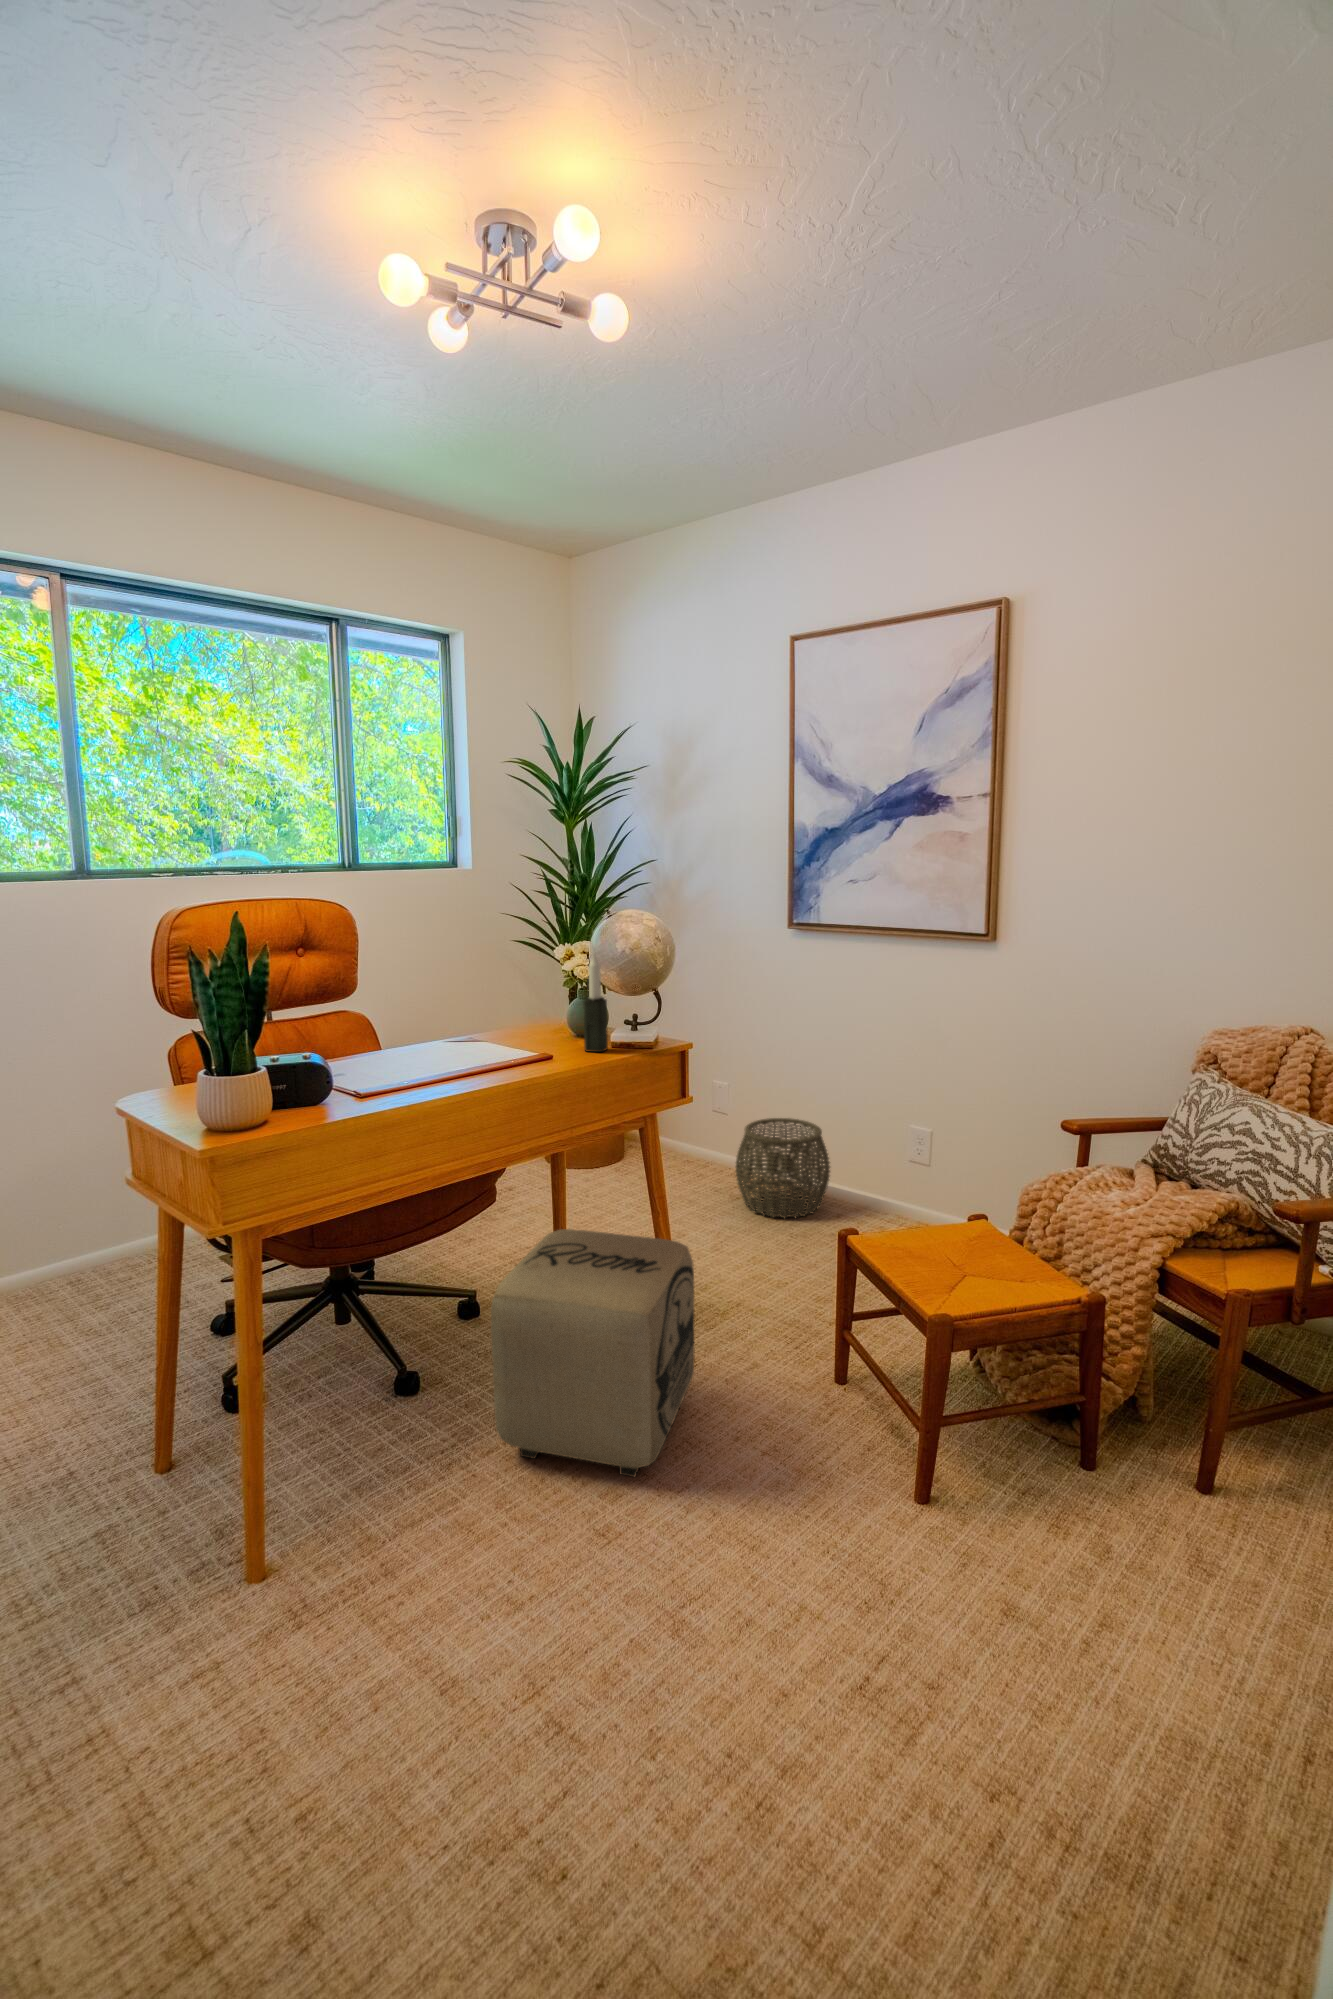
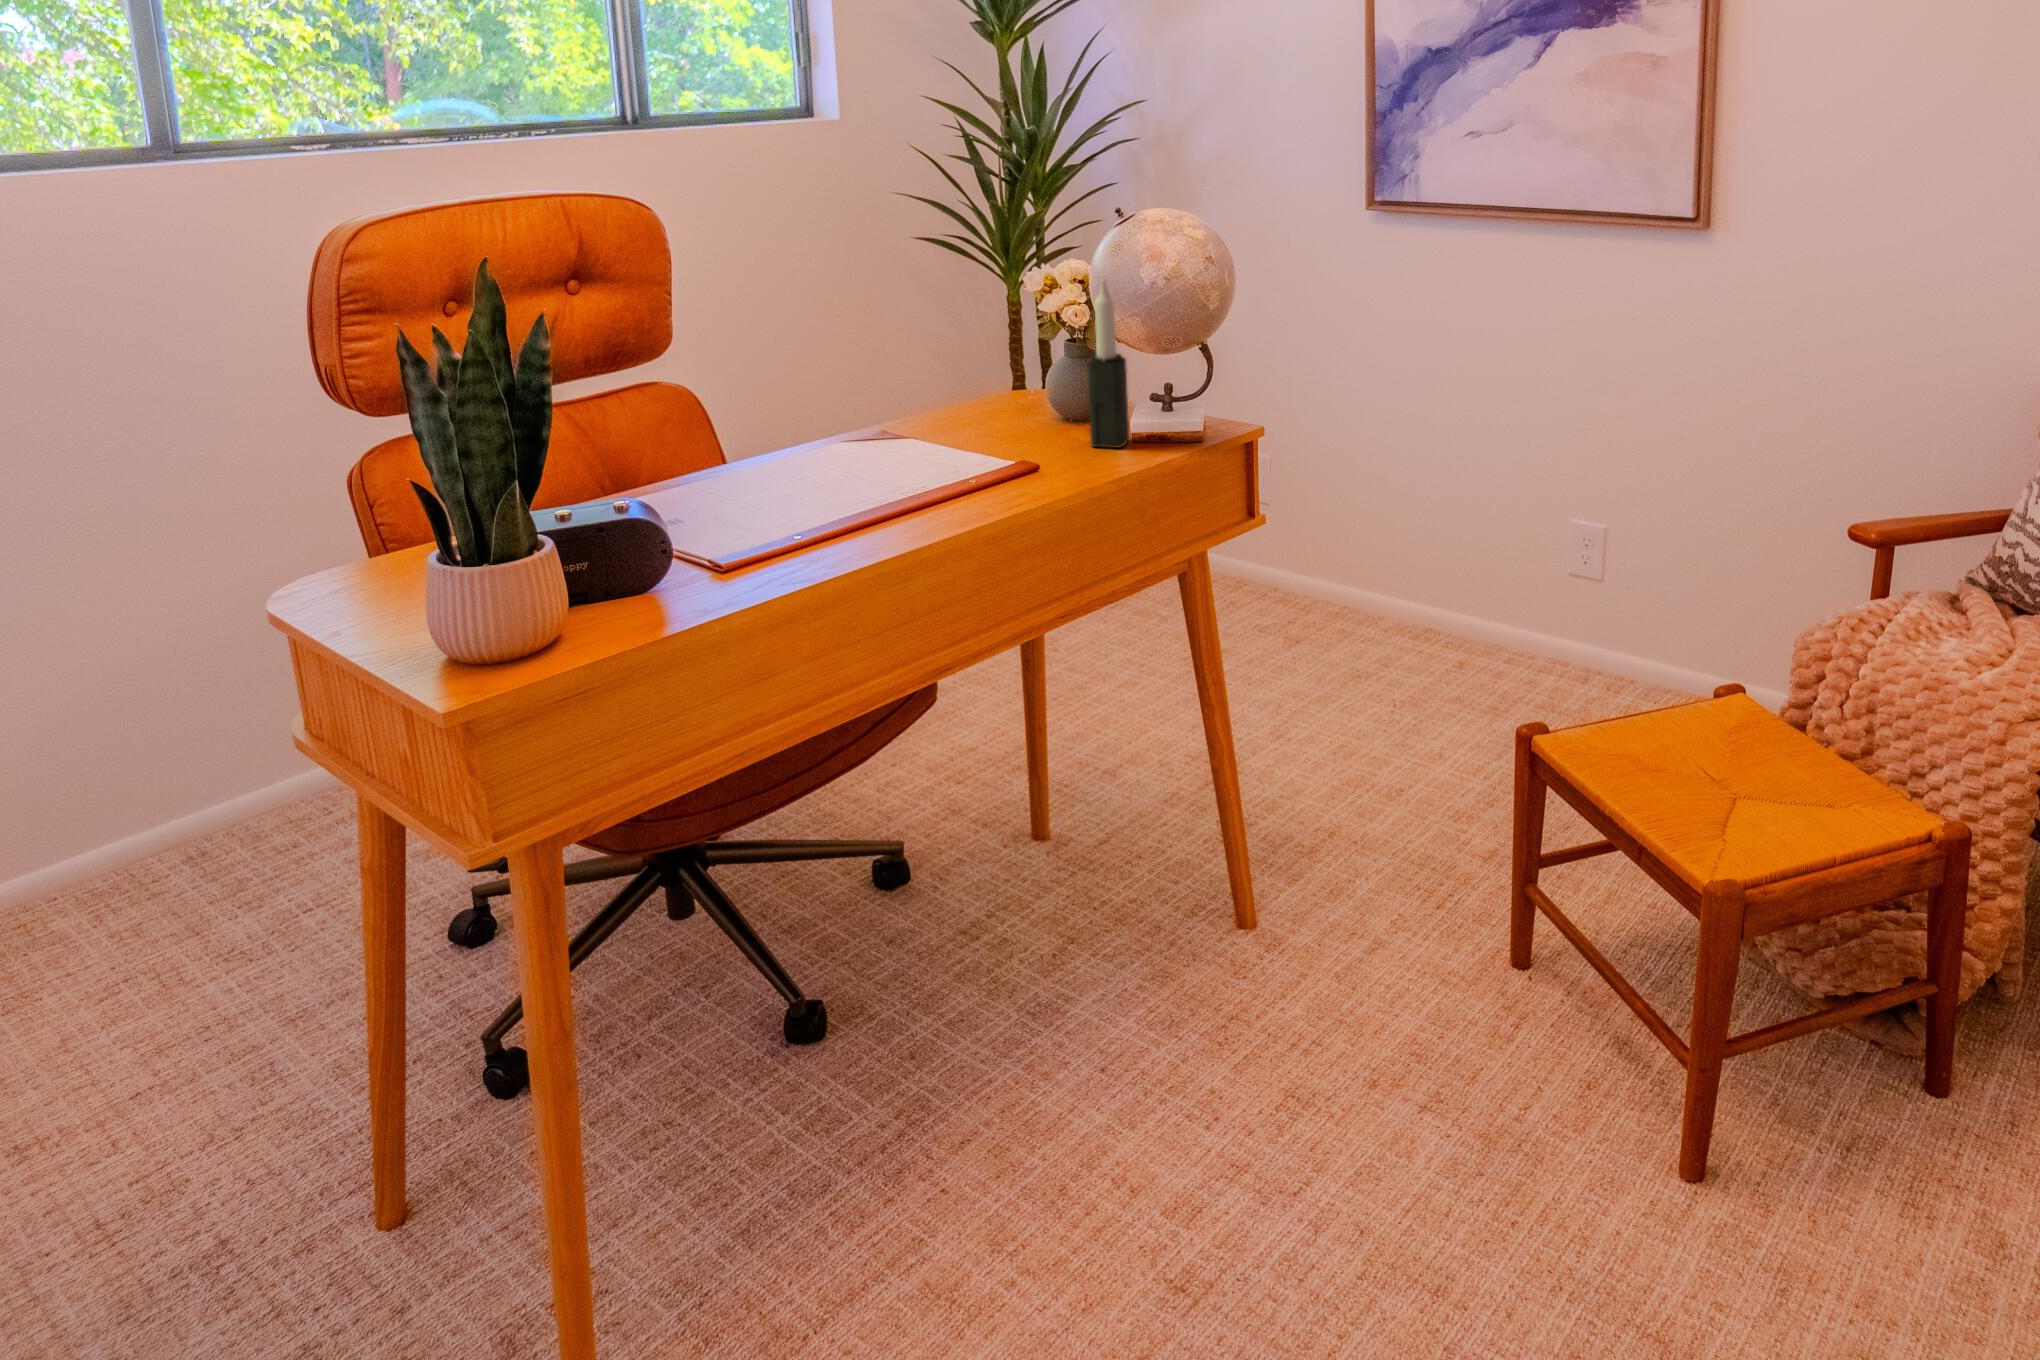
woven basket: present [736,1118,830,1218] -> none [1297,508,1446,669]
ottoman: present [491,1229,694,1477] -> none [968,746,1296,1168]

